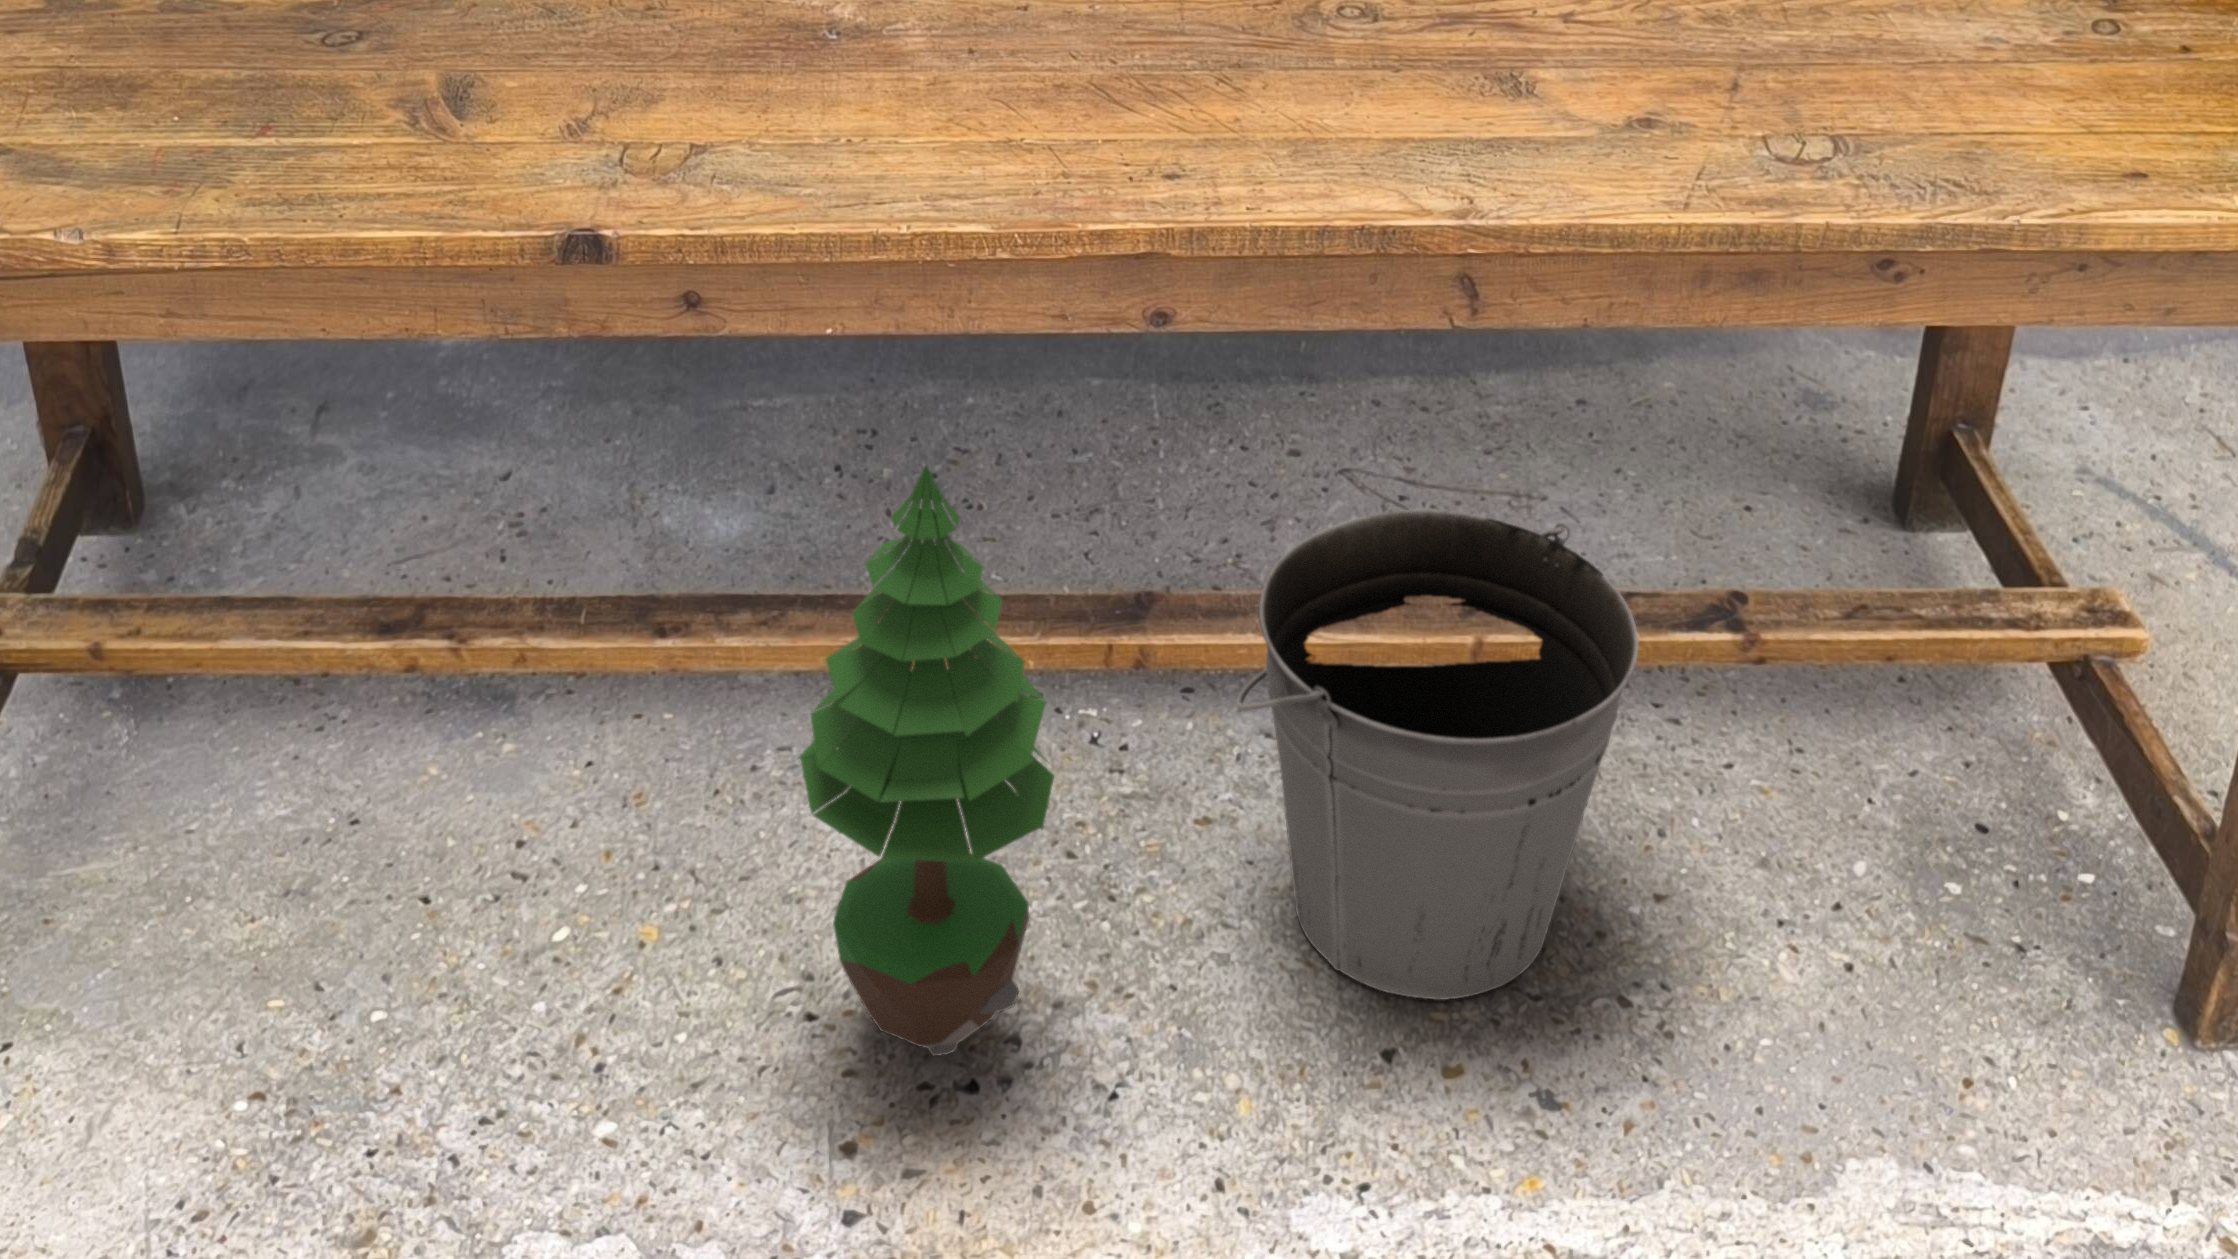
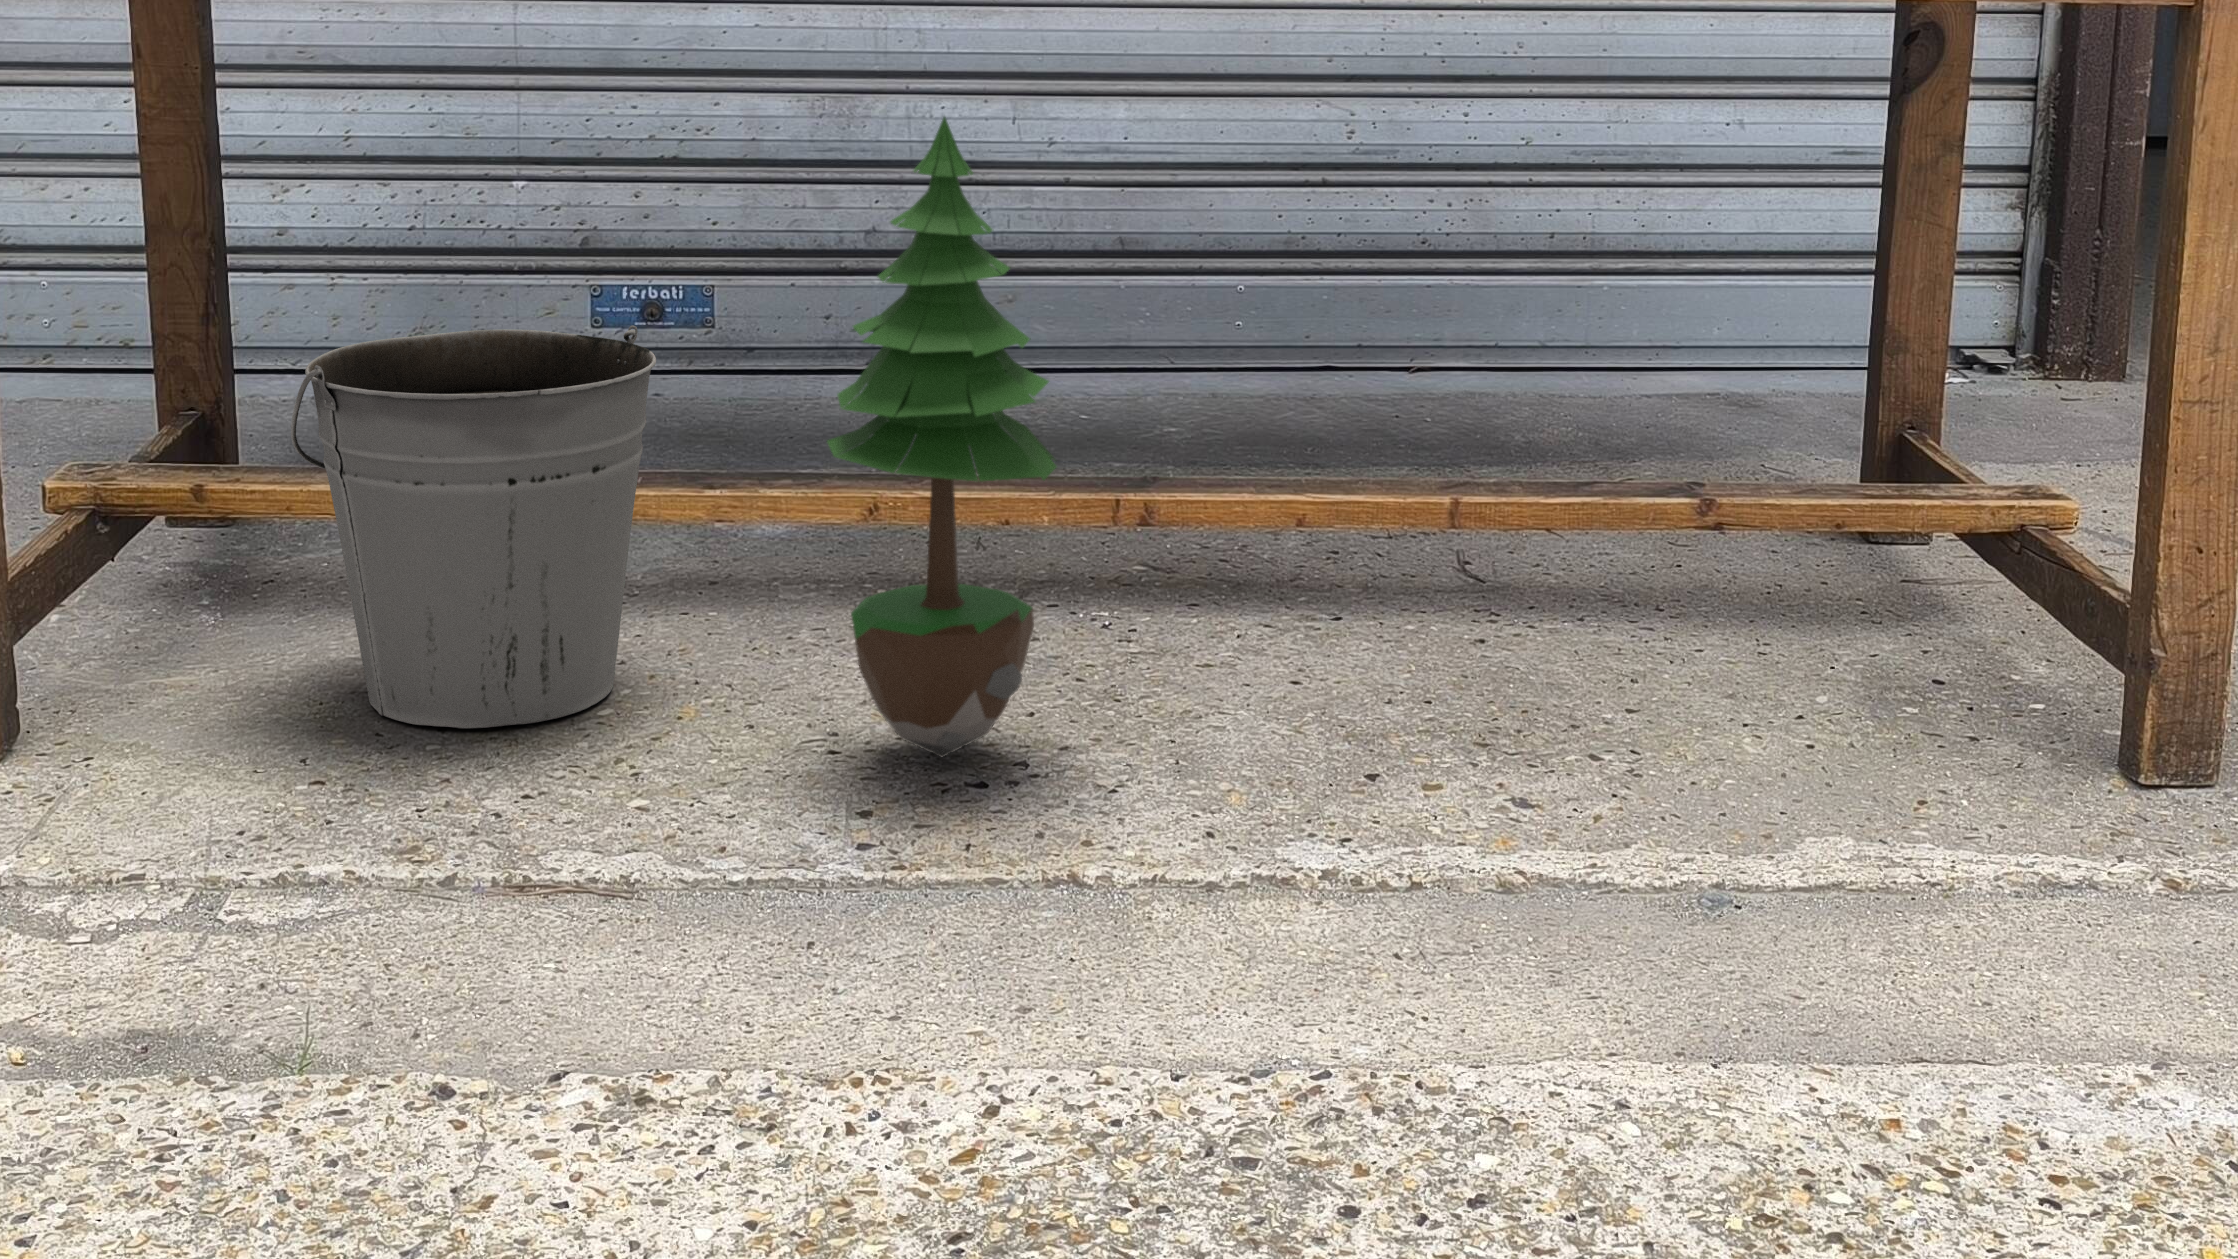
bucket: present [1237,510,1639,1000] -> present [291,326,656,728]

